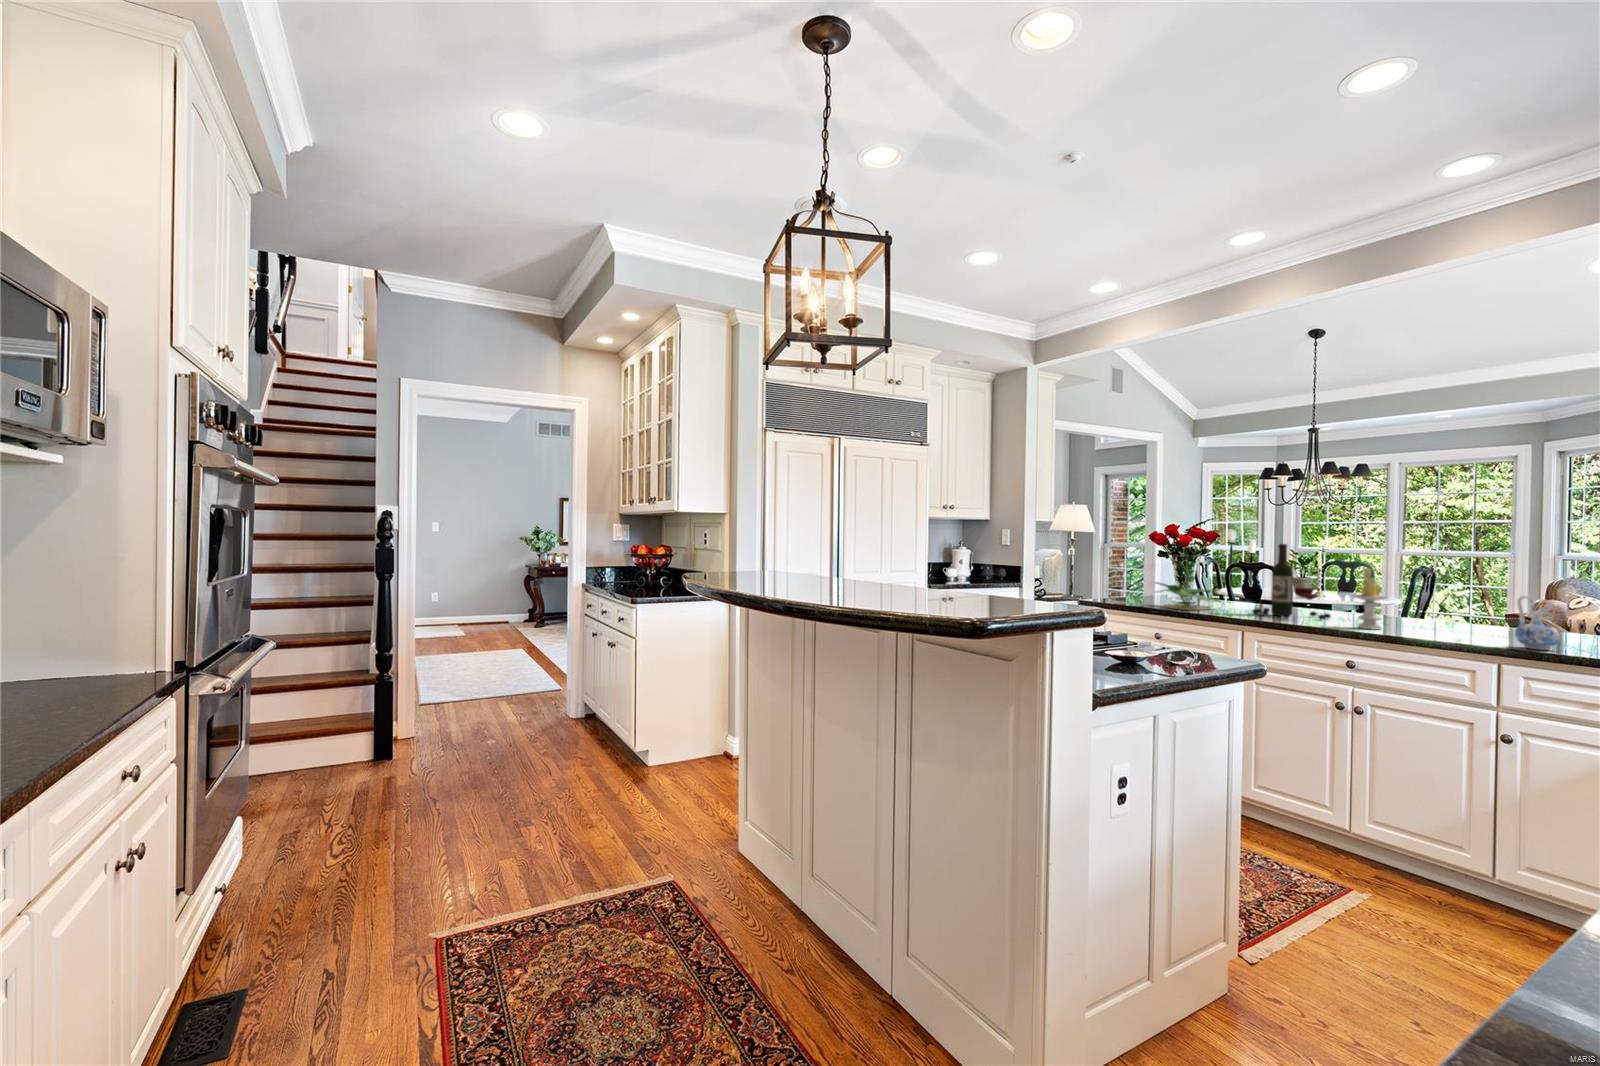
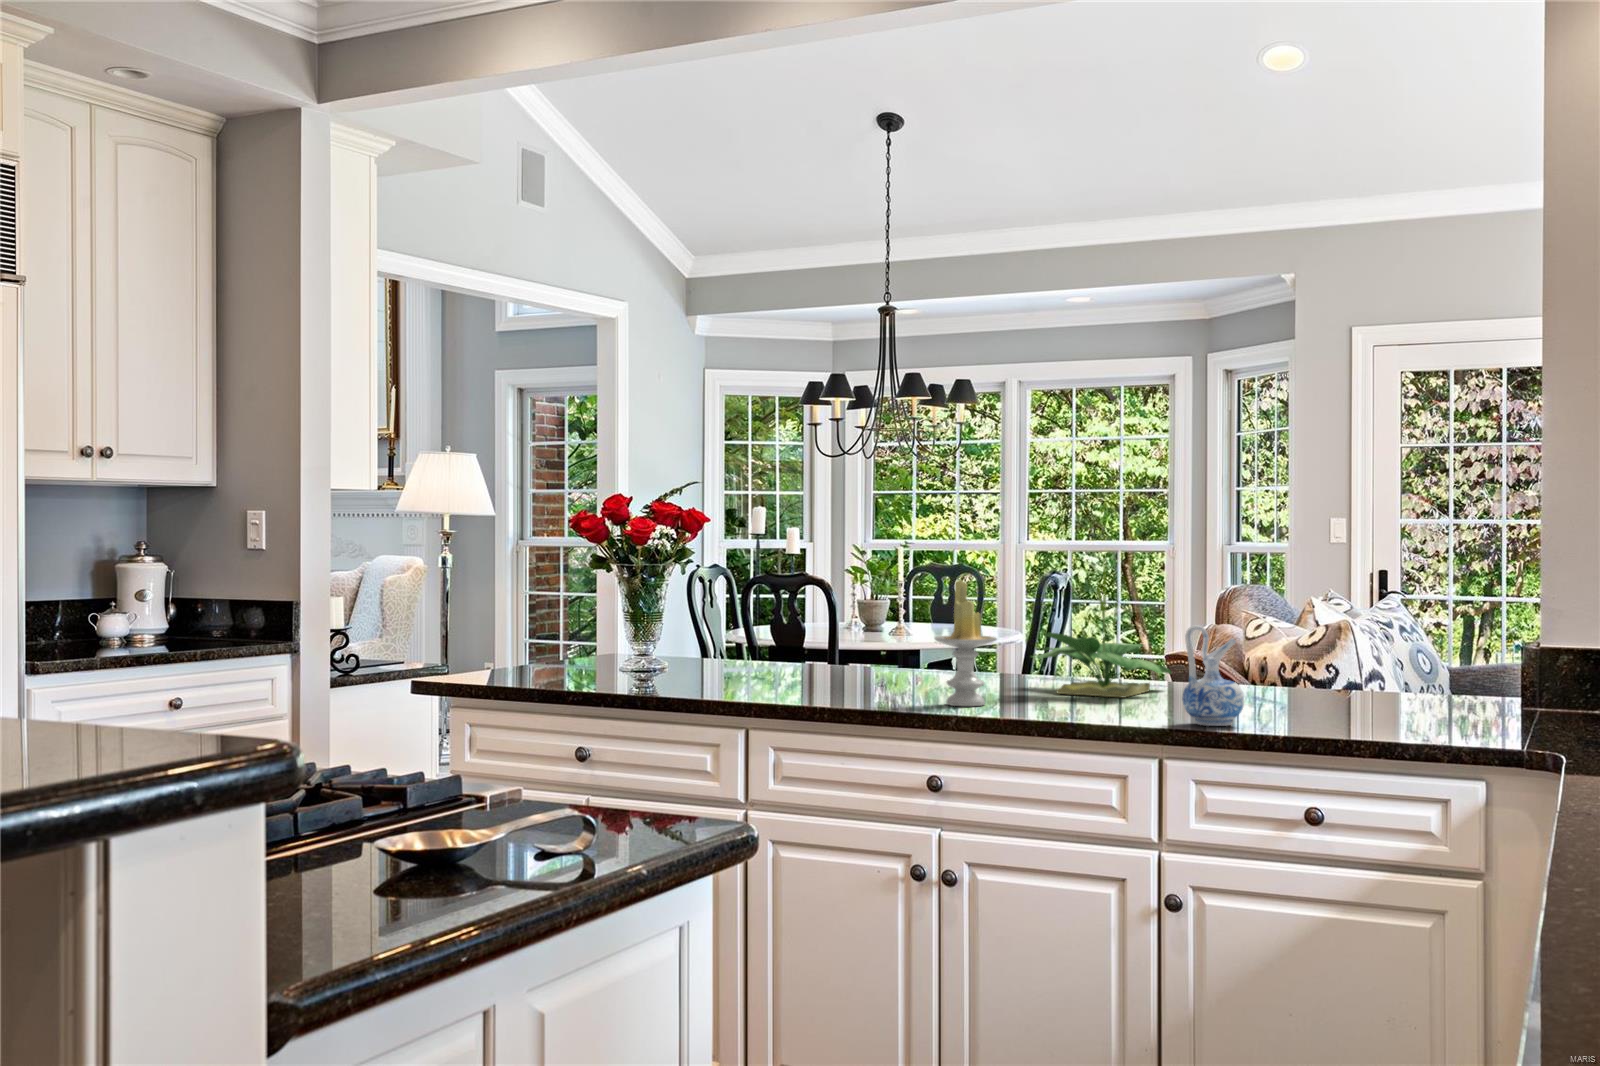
wine bottle: present [1253,544,1331,619] -> none [767,534,904,697]
potted plant: present [1156,561,1220,610] -> present [1036,555,1171,697]

